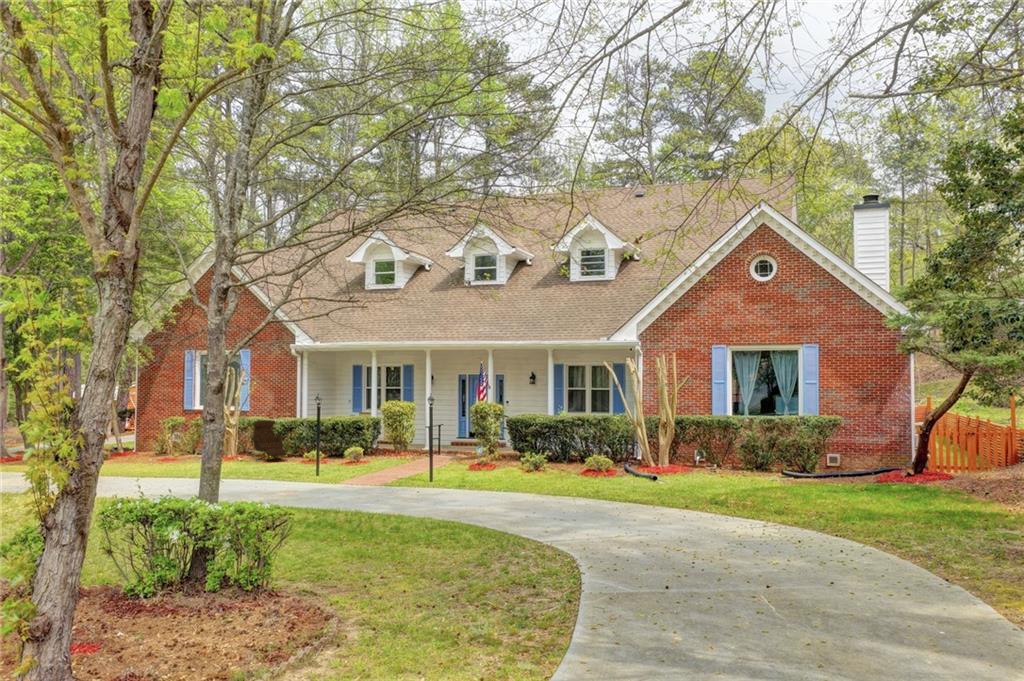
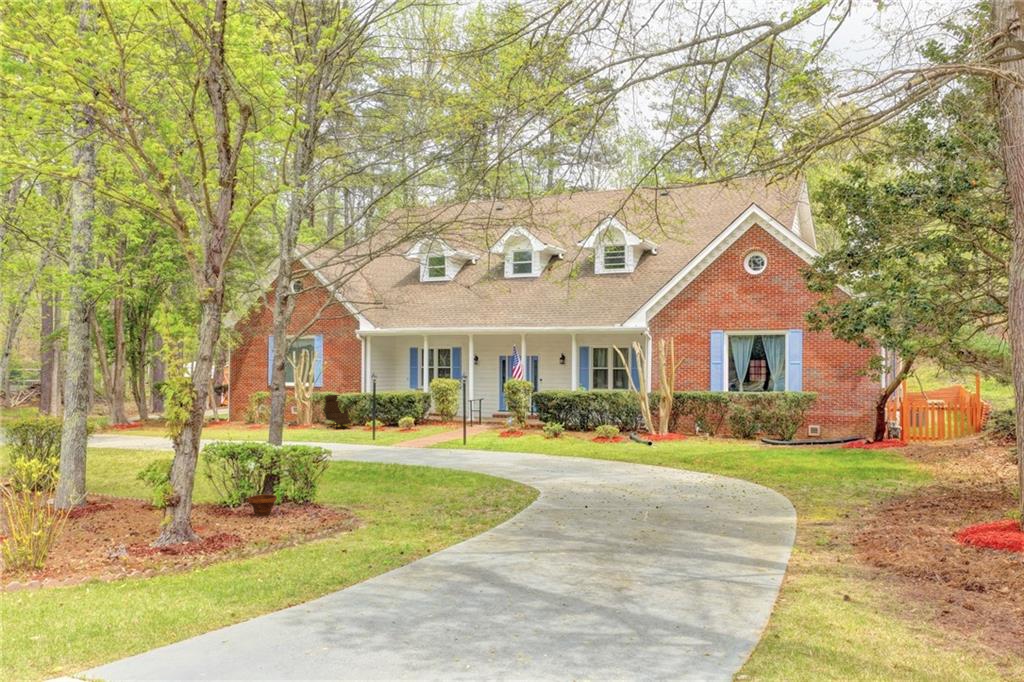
planter: none [167,579,213,615] -> present [248,494,277,516]

